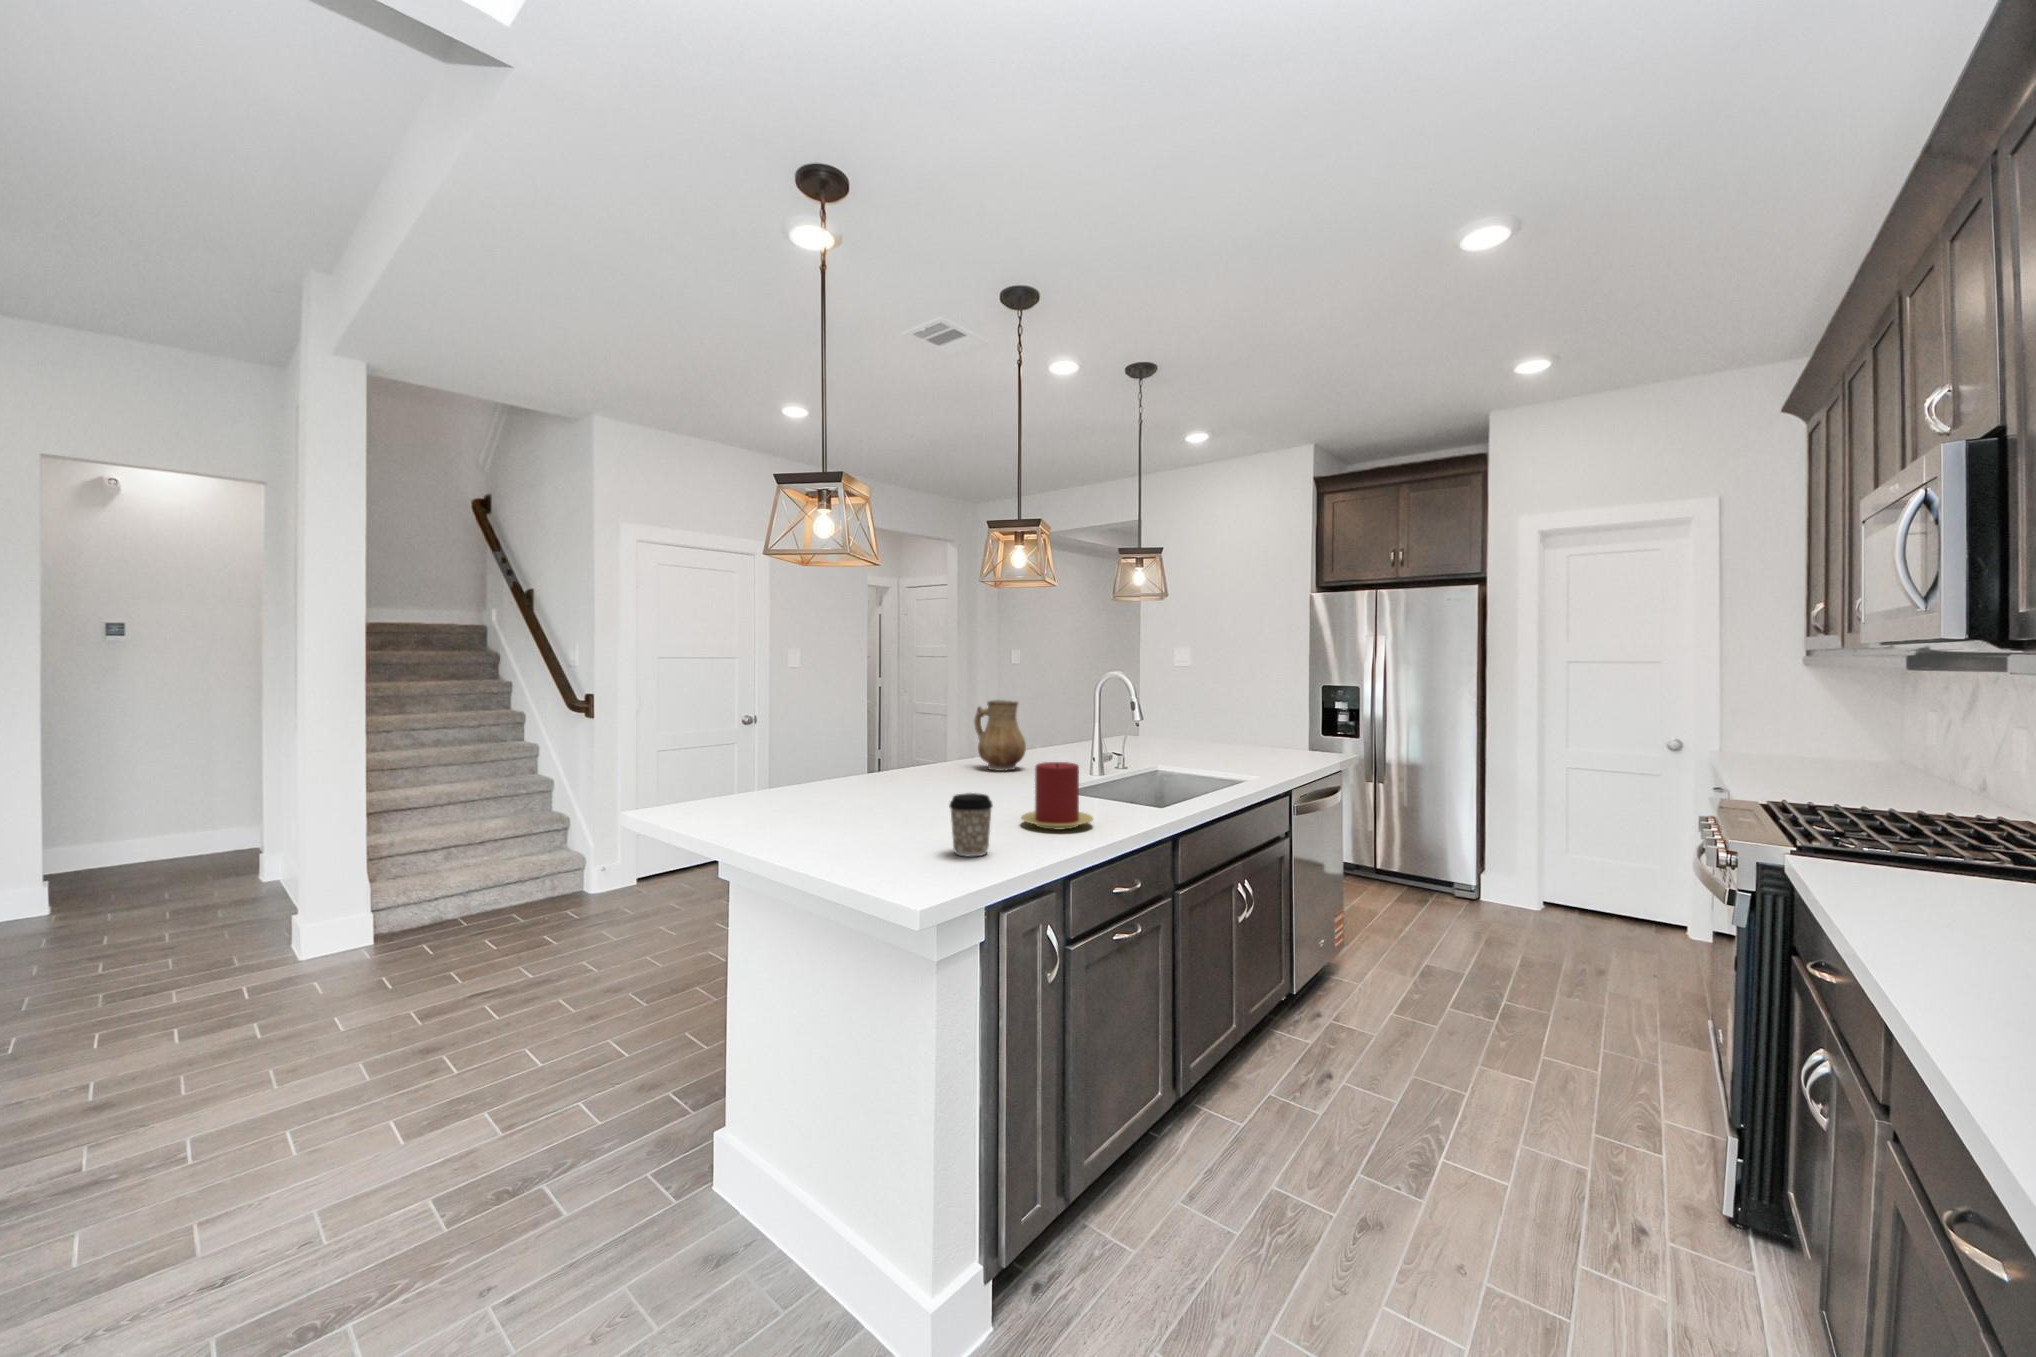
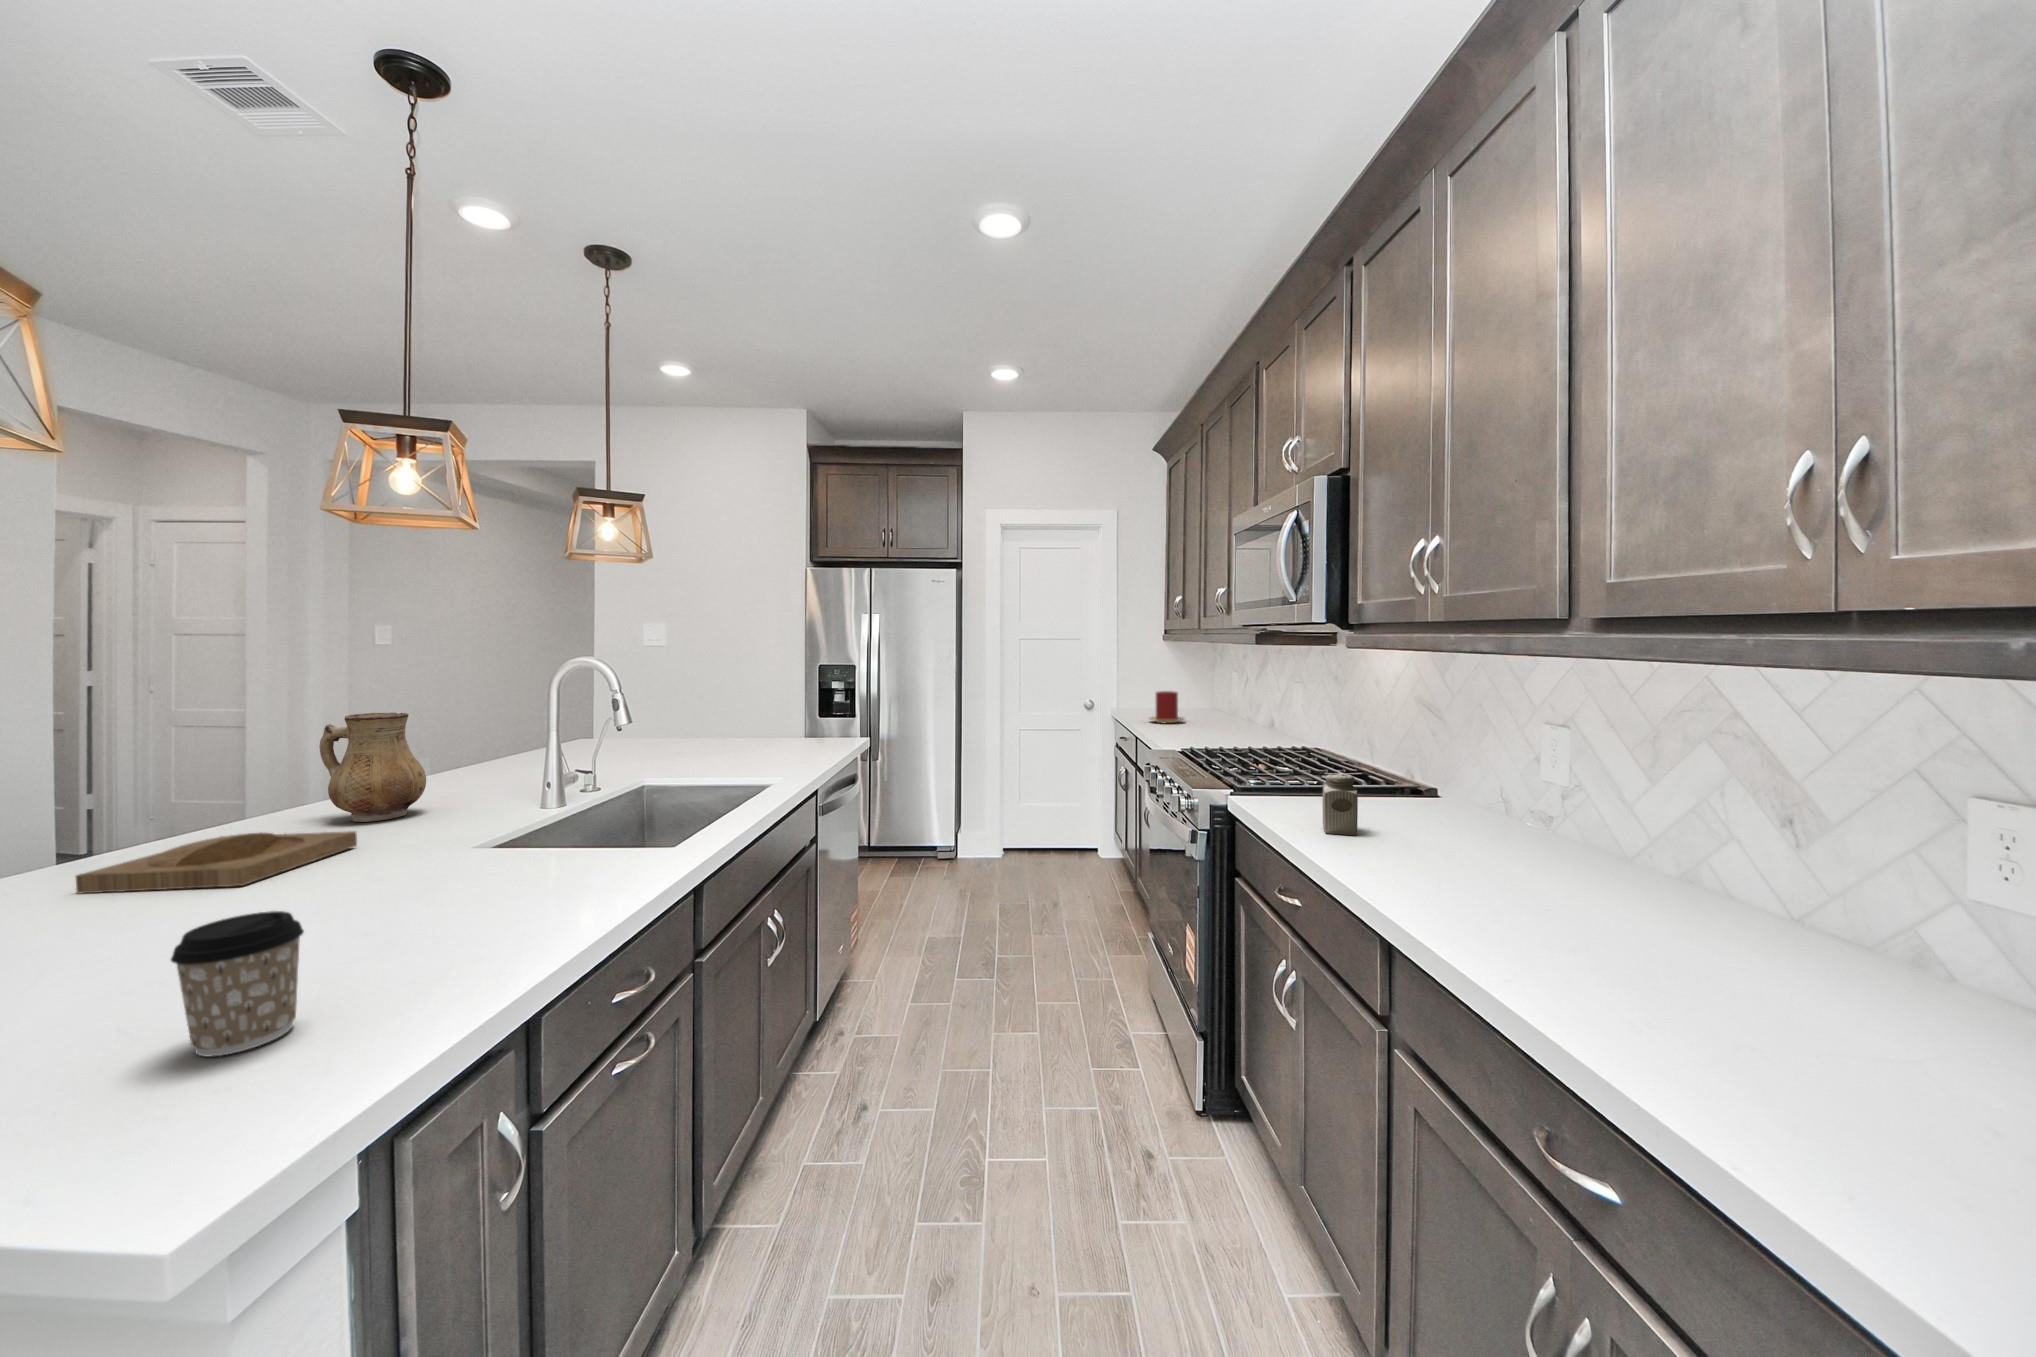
candle: present [1021,762,1093,829] -> present [1150,691,1184,723]
tray: none [886,767,994,793] -> present [75,831,357,893]
salt shaker: none [1887,833,1951,912] -> present [1322,774,1358,835]

